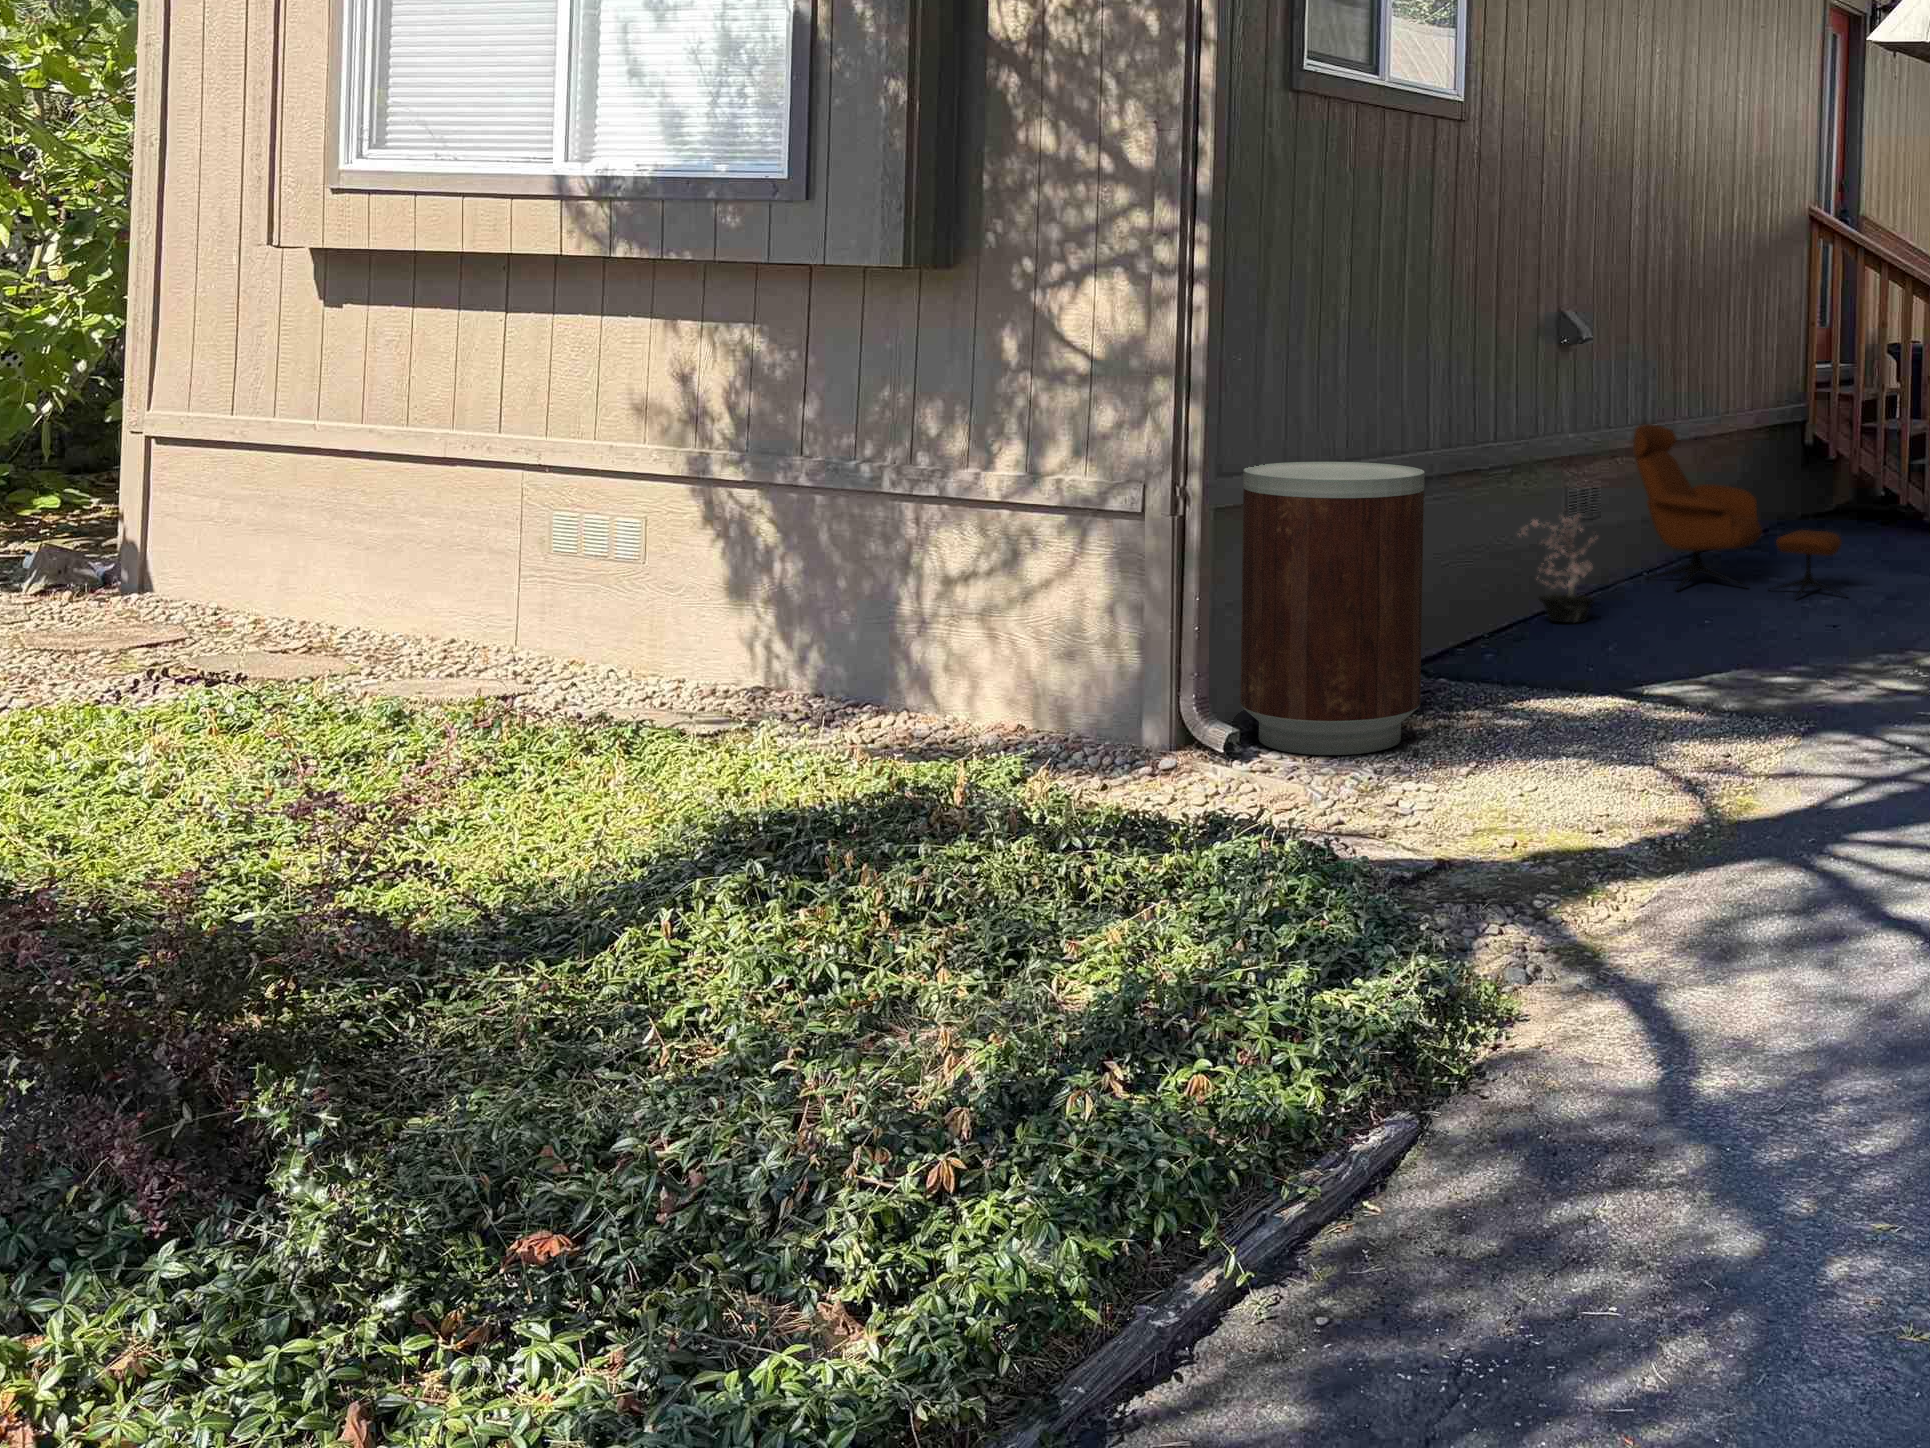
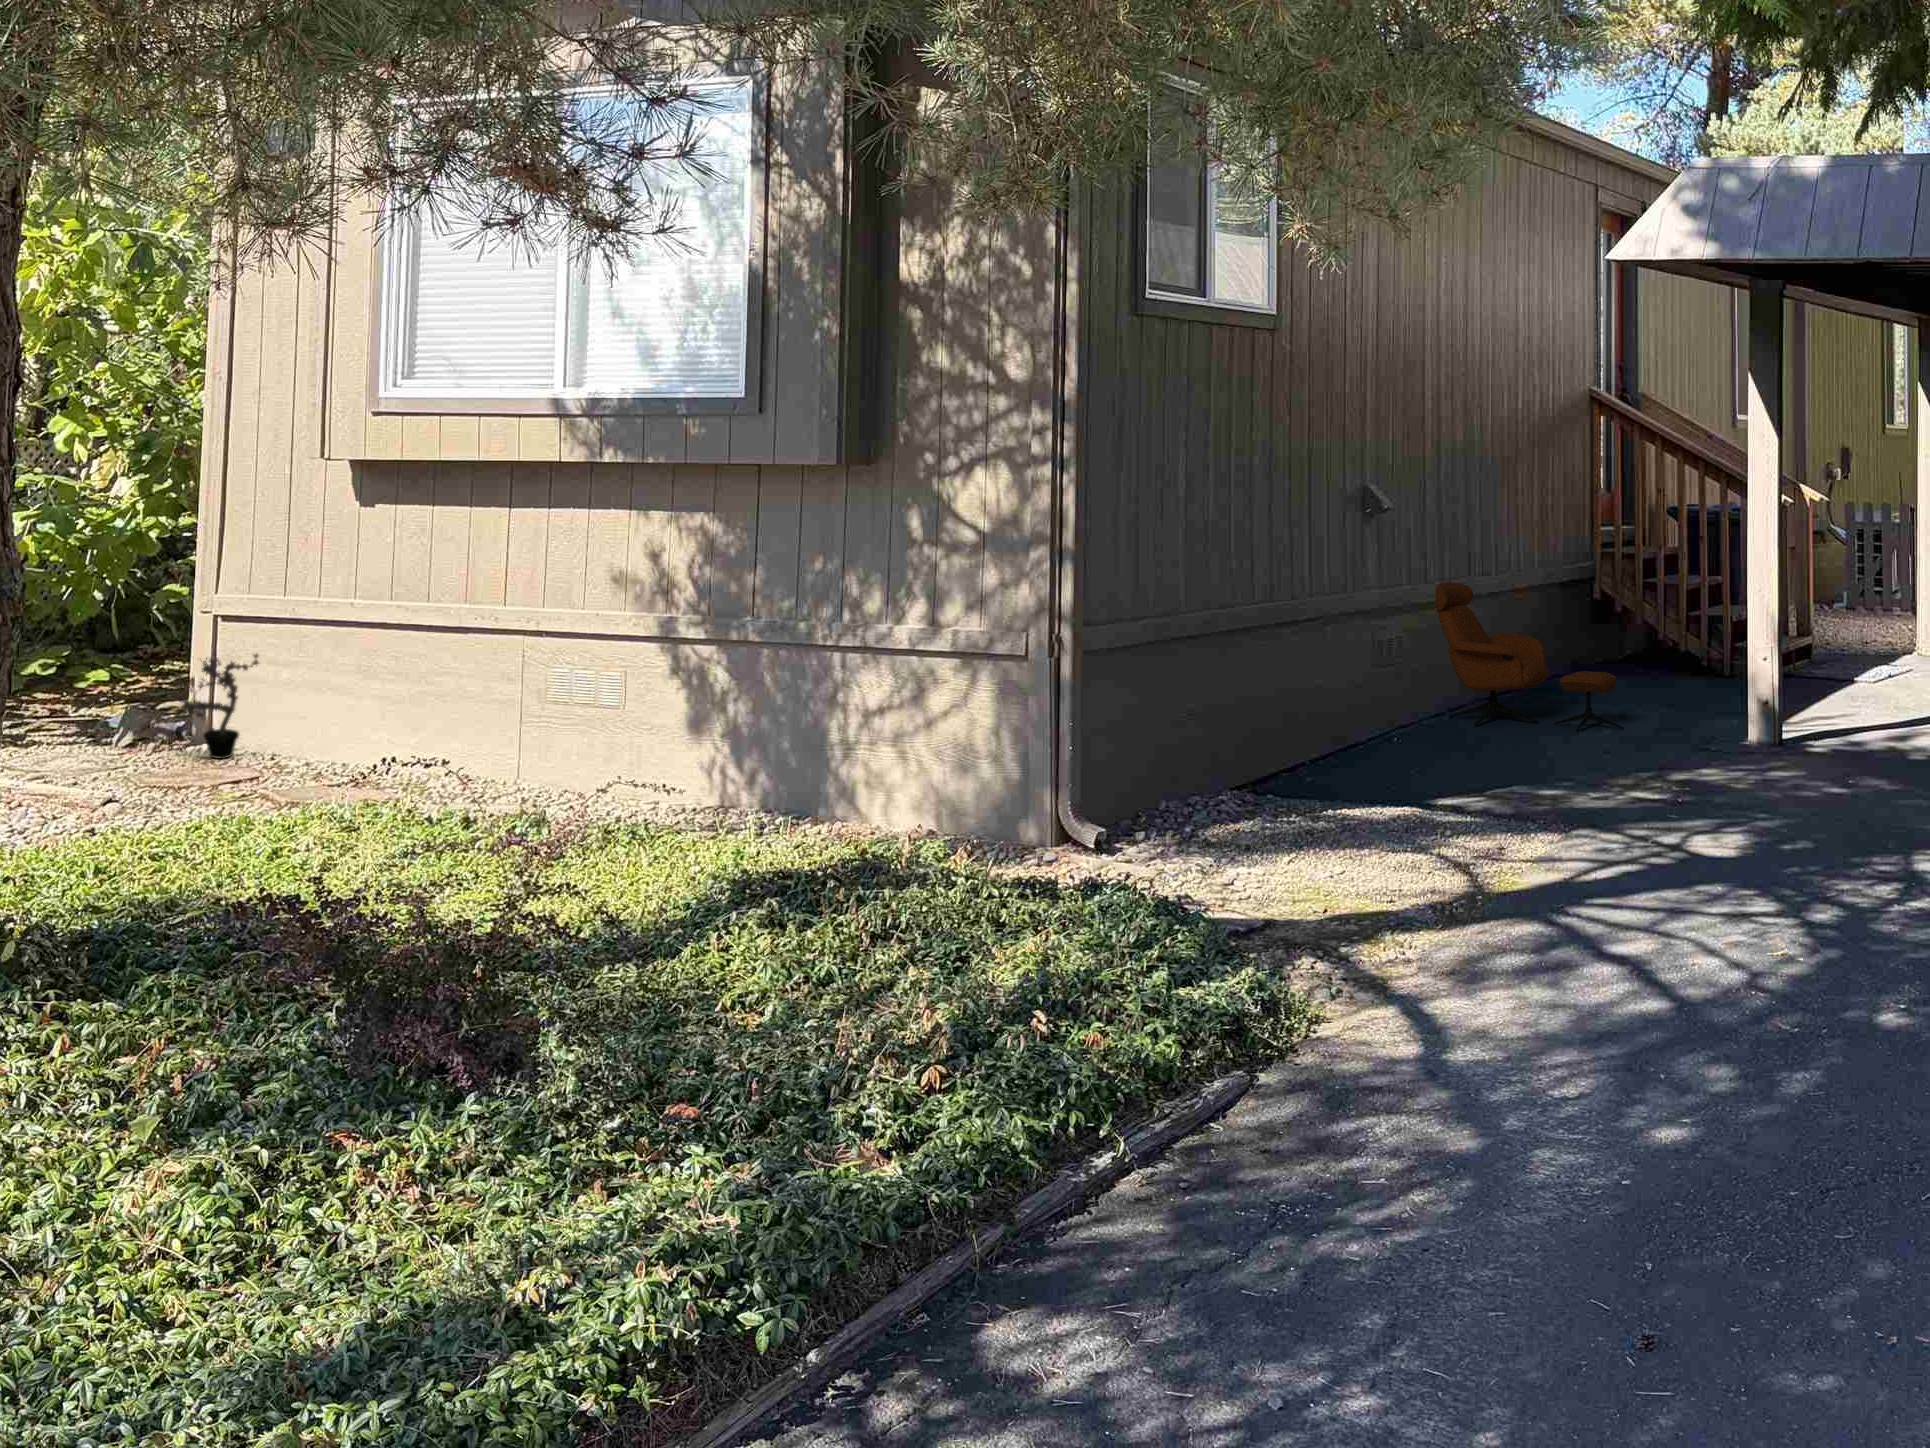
trash can: present [1240,462,1424,755] -> none [1107,615,1252,851]
potted plant: present [1521,515,1596,623] -> present [176,654,259,759]

